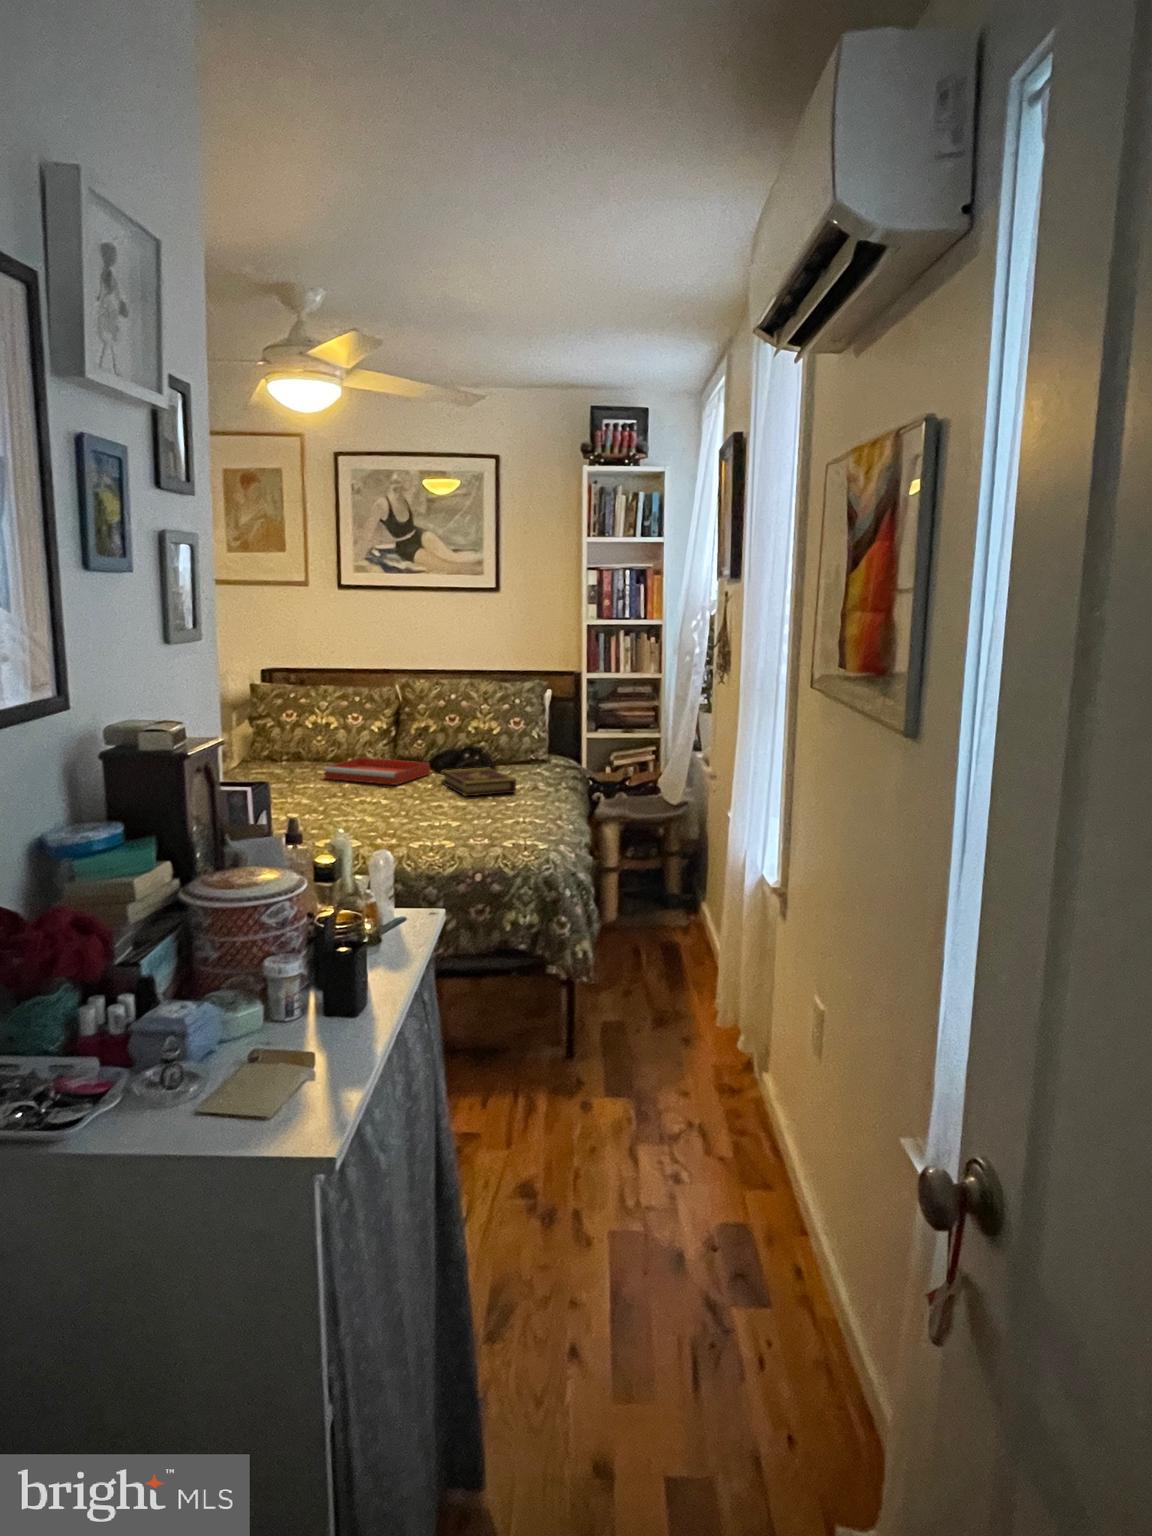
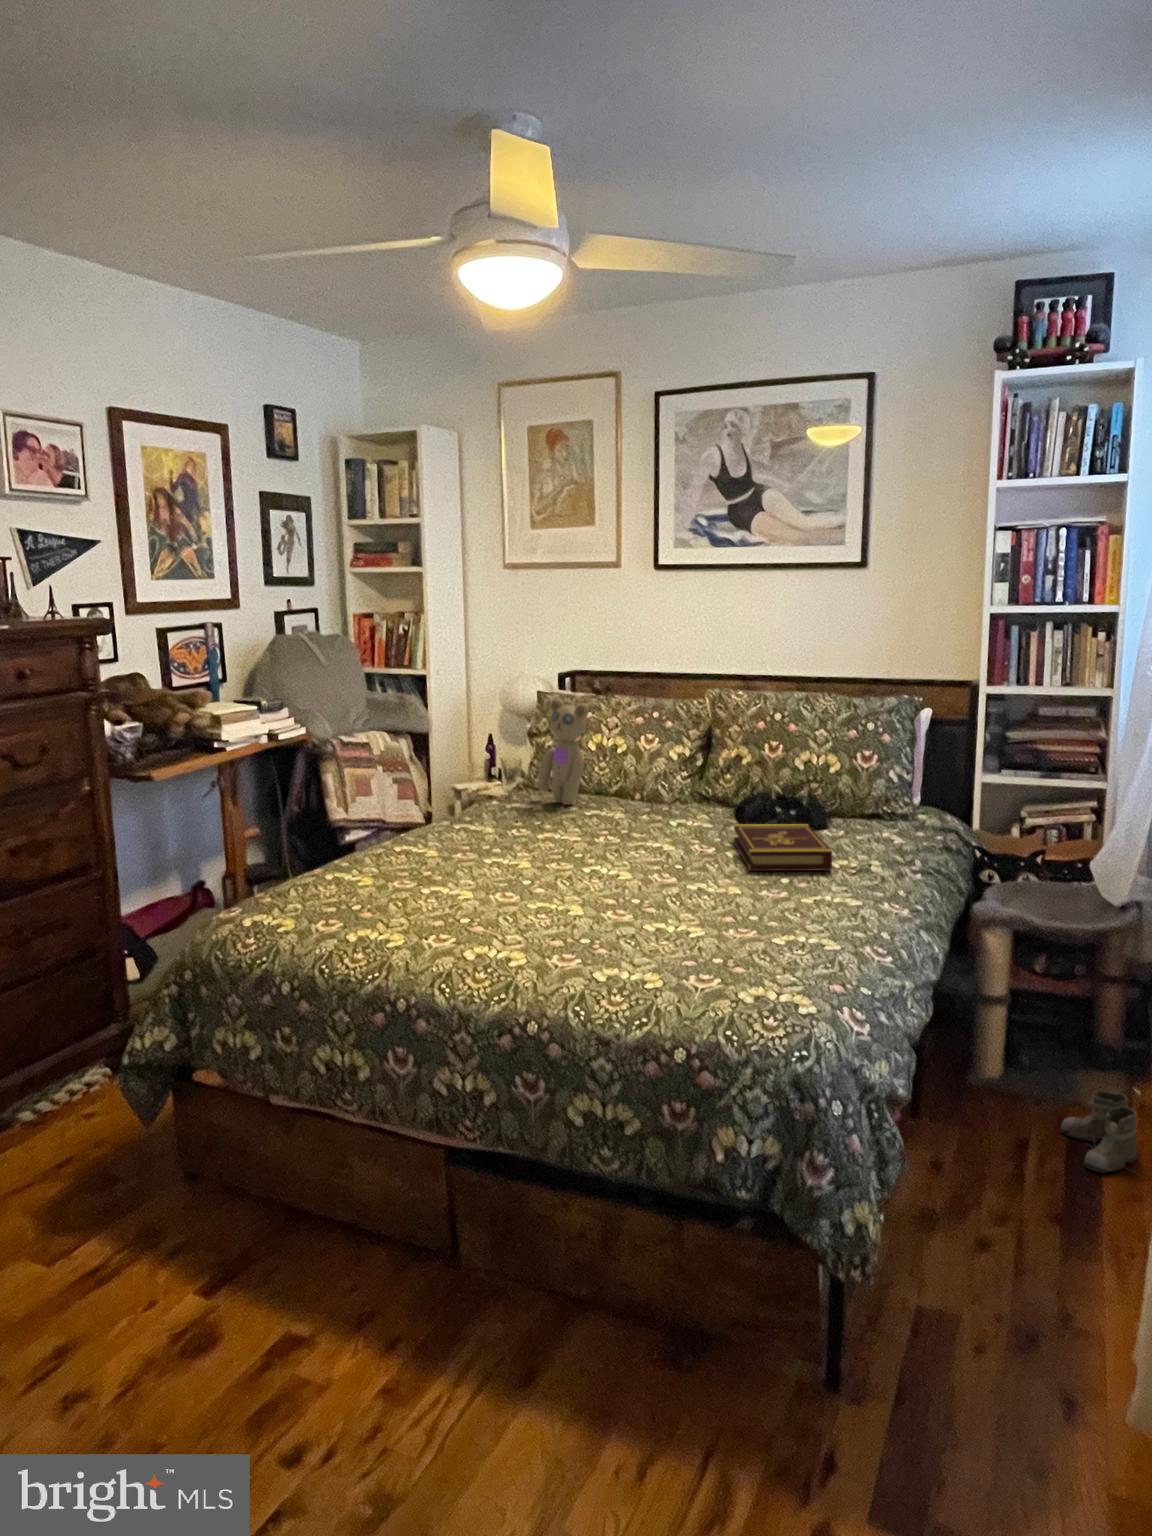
teddy bear: none [272,688,317,770] -> present [538,698,589,805]
tray: present [323,758,430,785] -> none [583,793,728,841]
boots: none [655,913,701,957] -> present [1060,1090,1138,1172]

